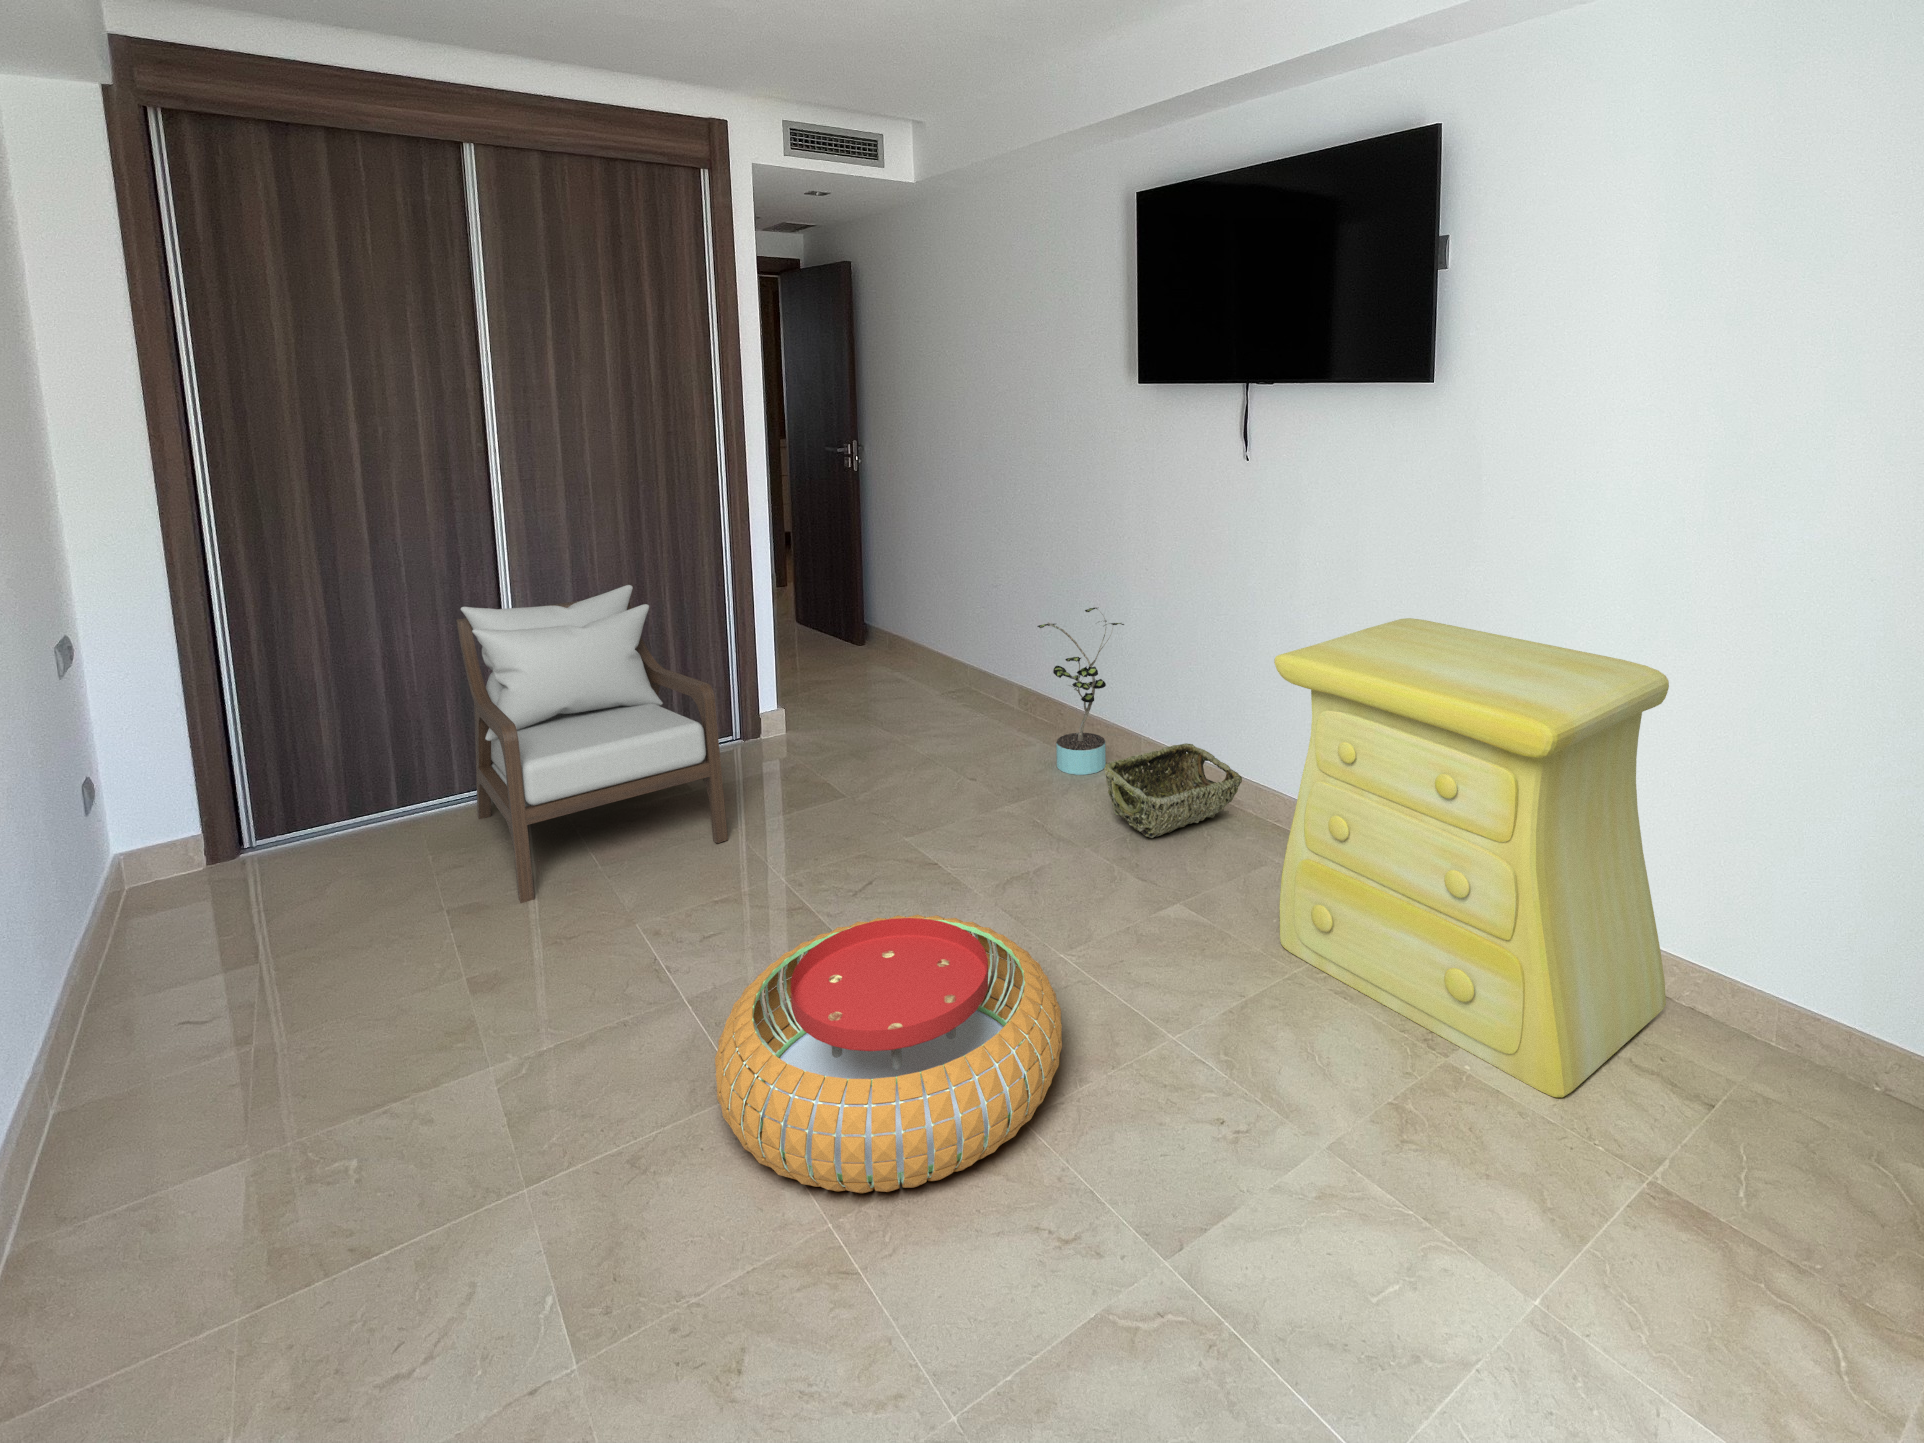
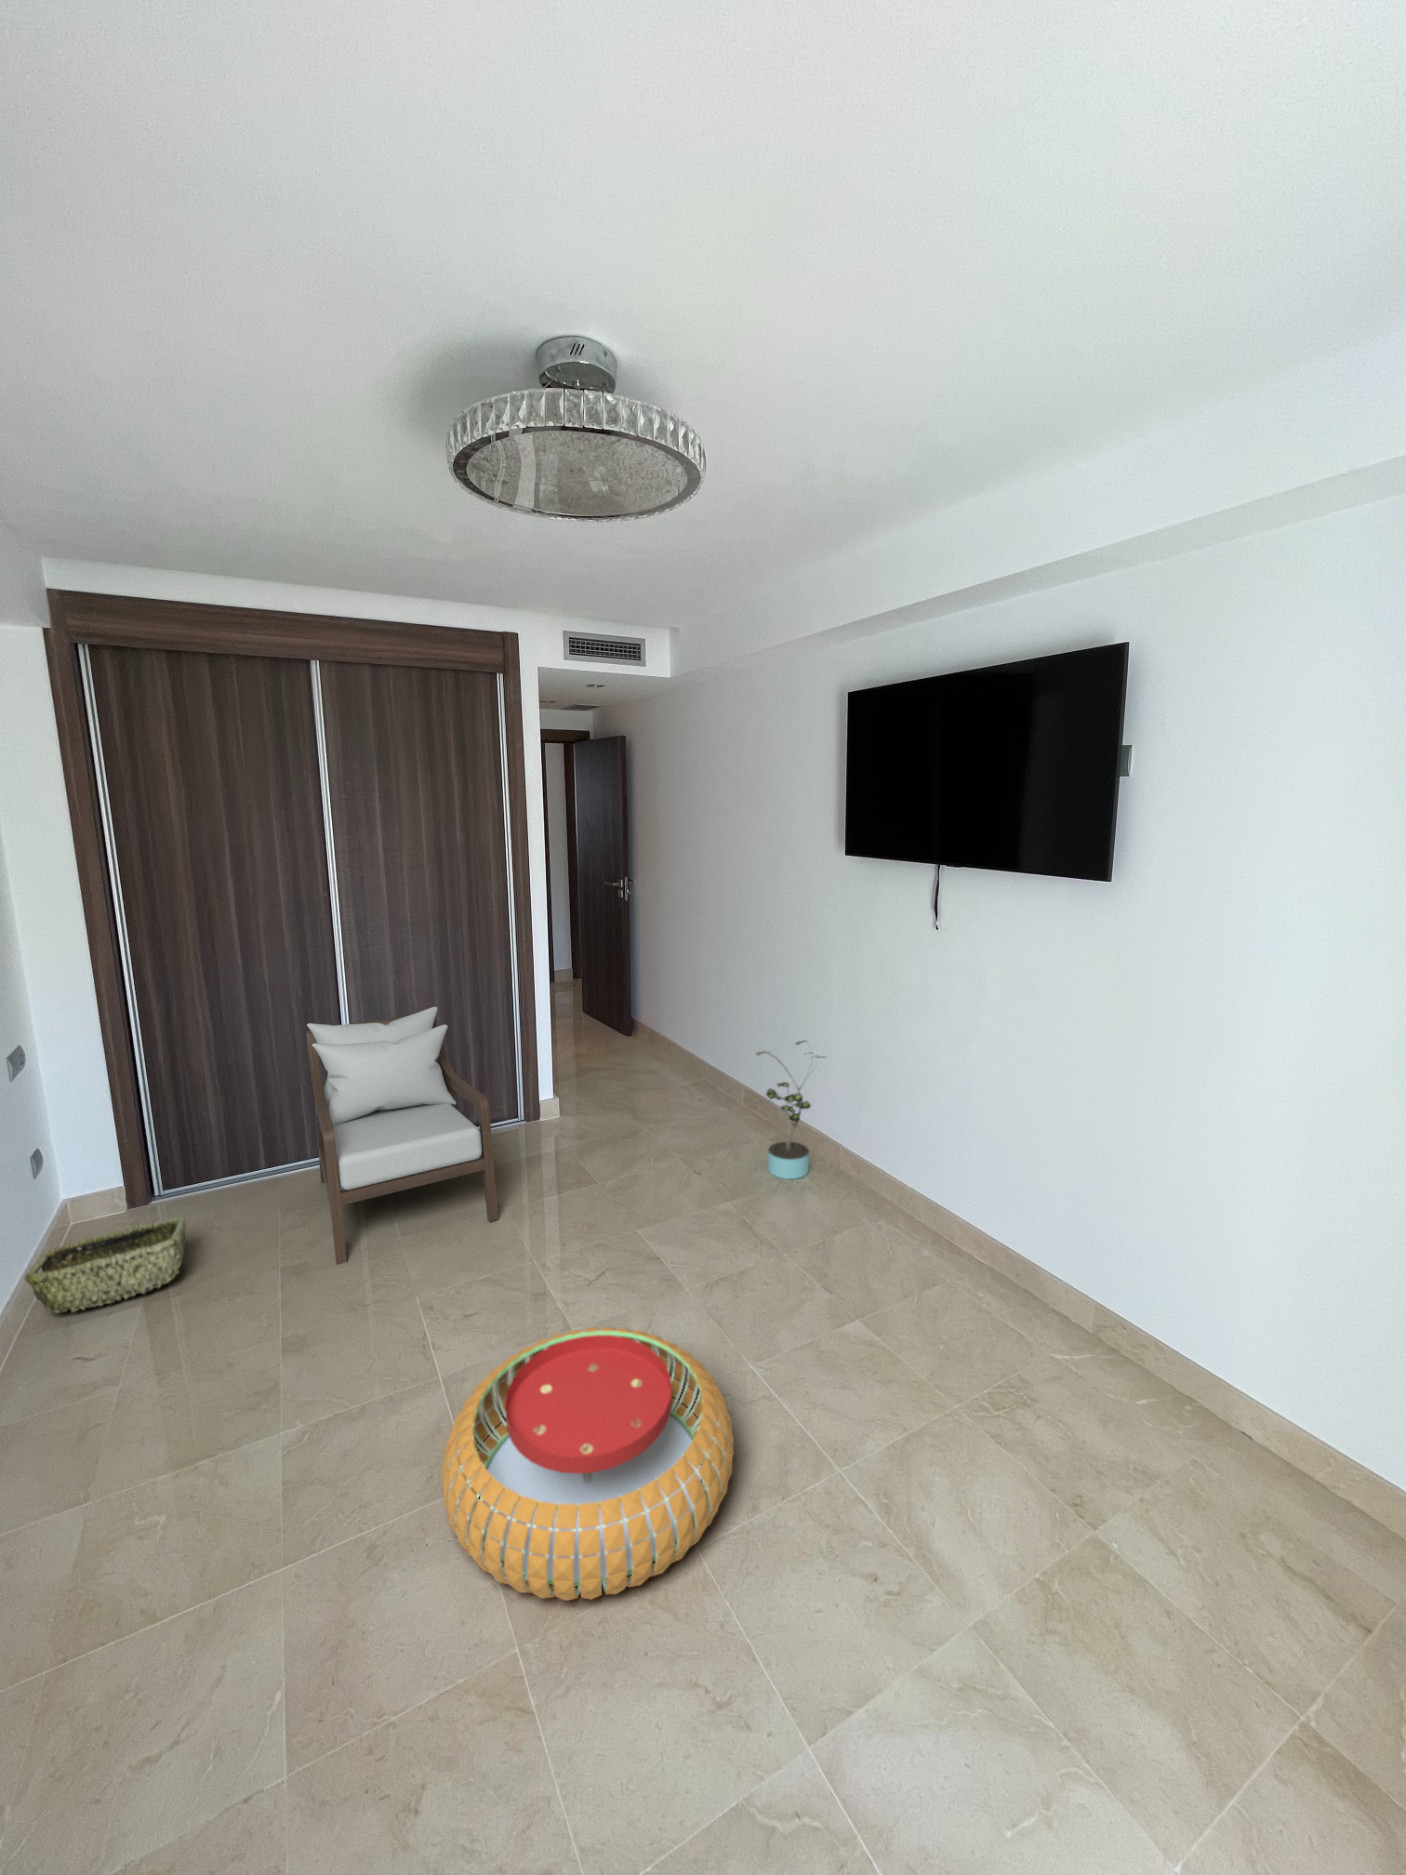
dresser: present [1274,618,1669,1097] -> none [940,1092,1333,1585]
woven basket: present [1104,743,1242,838] -> present [24,1218,186,1313]

